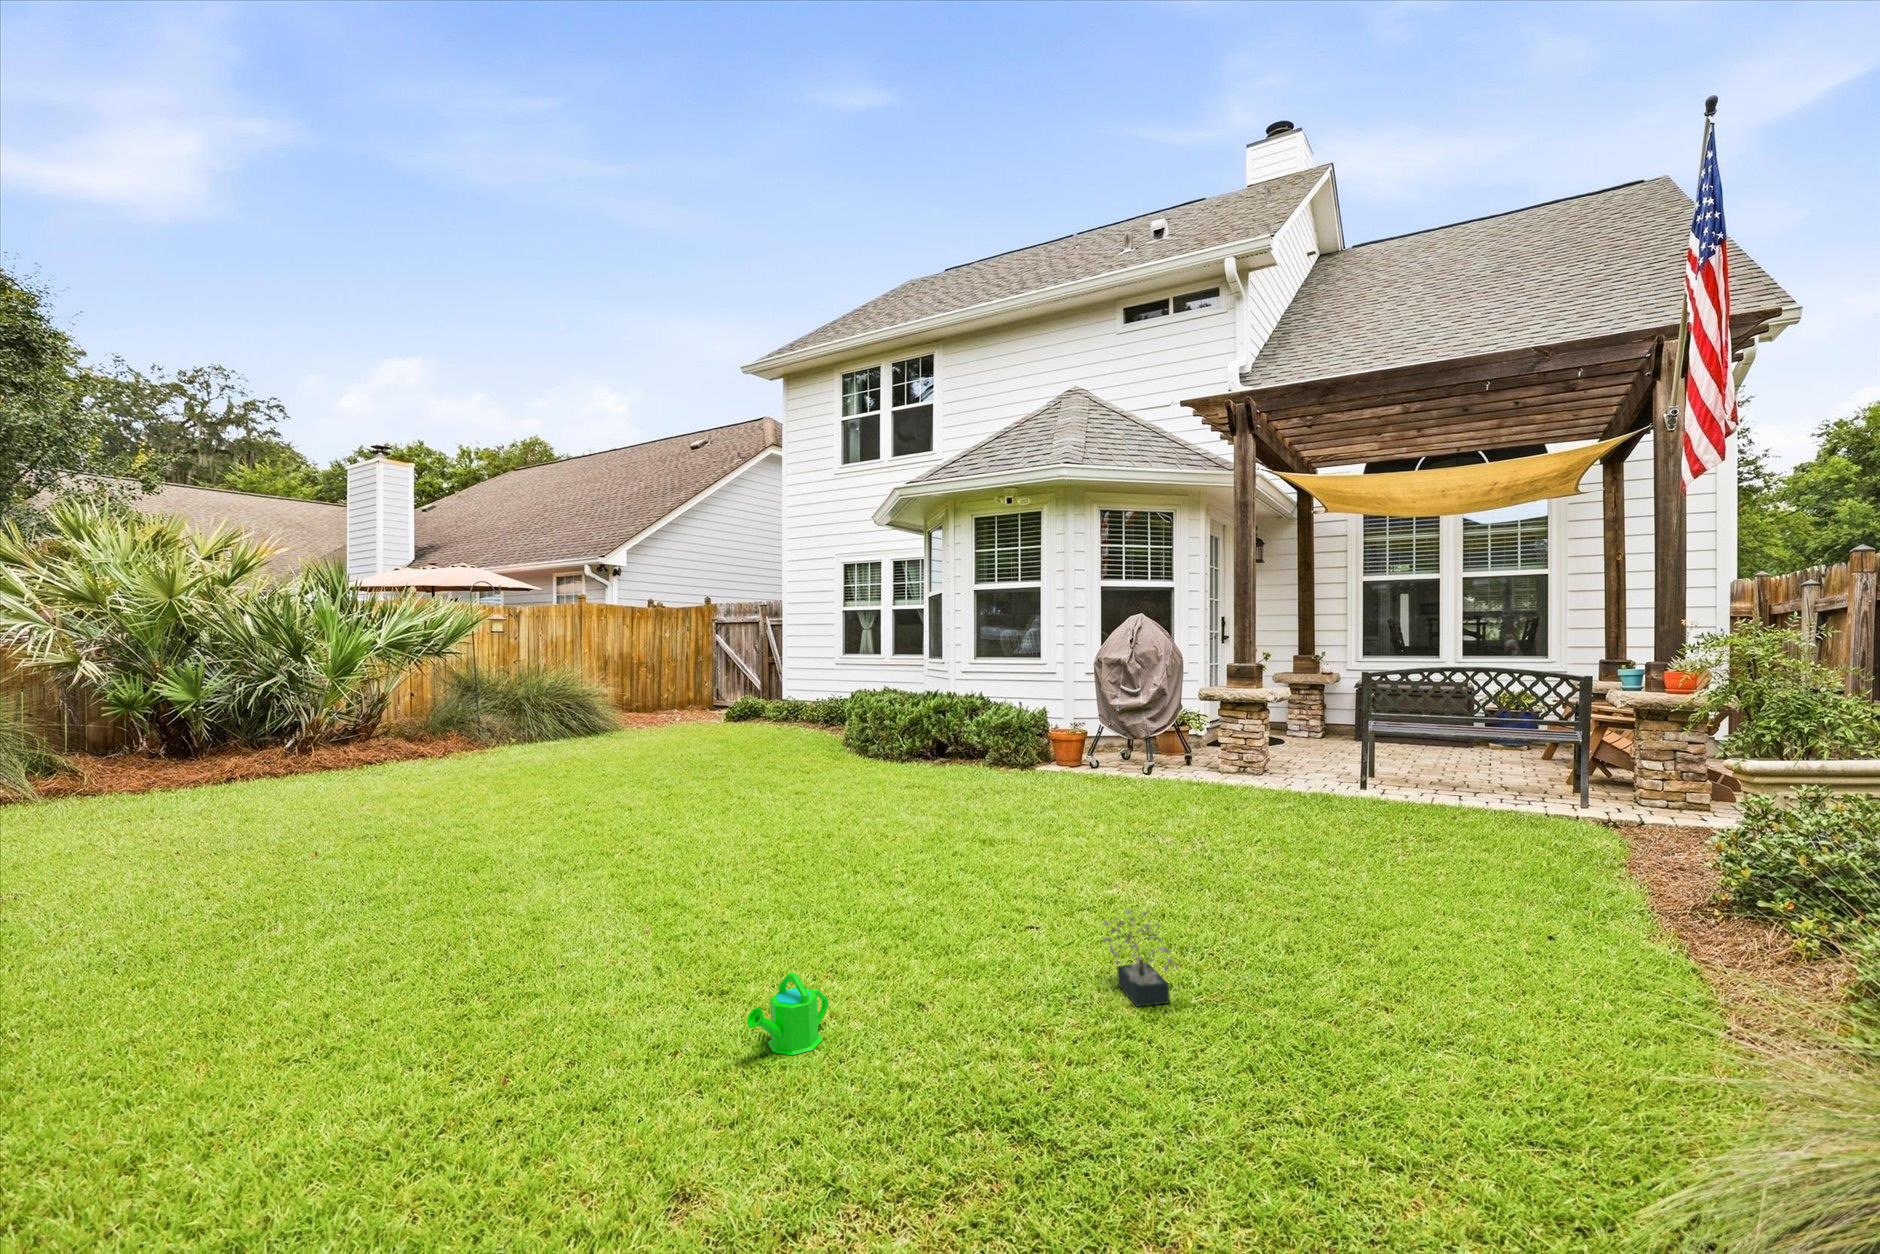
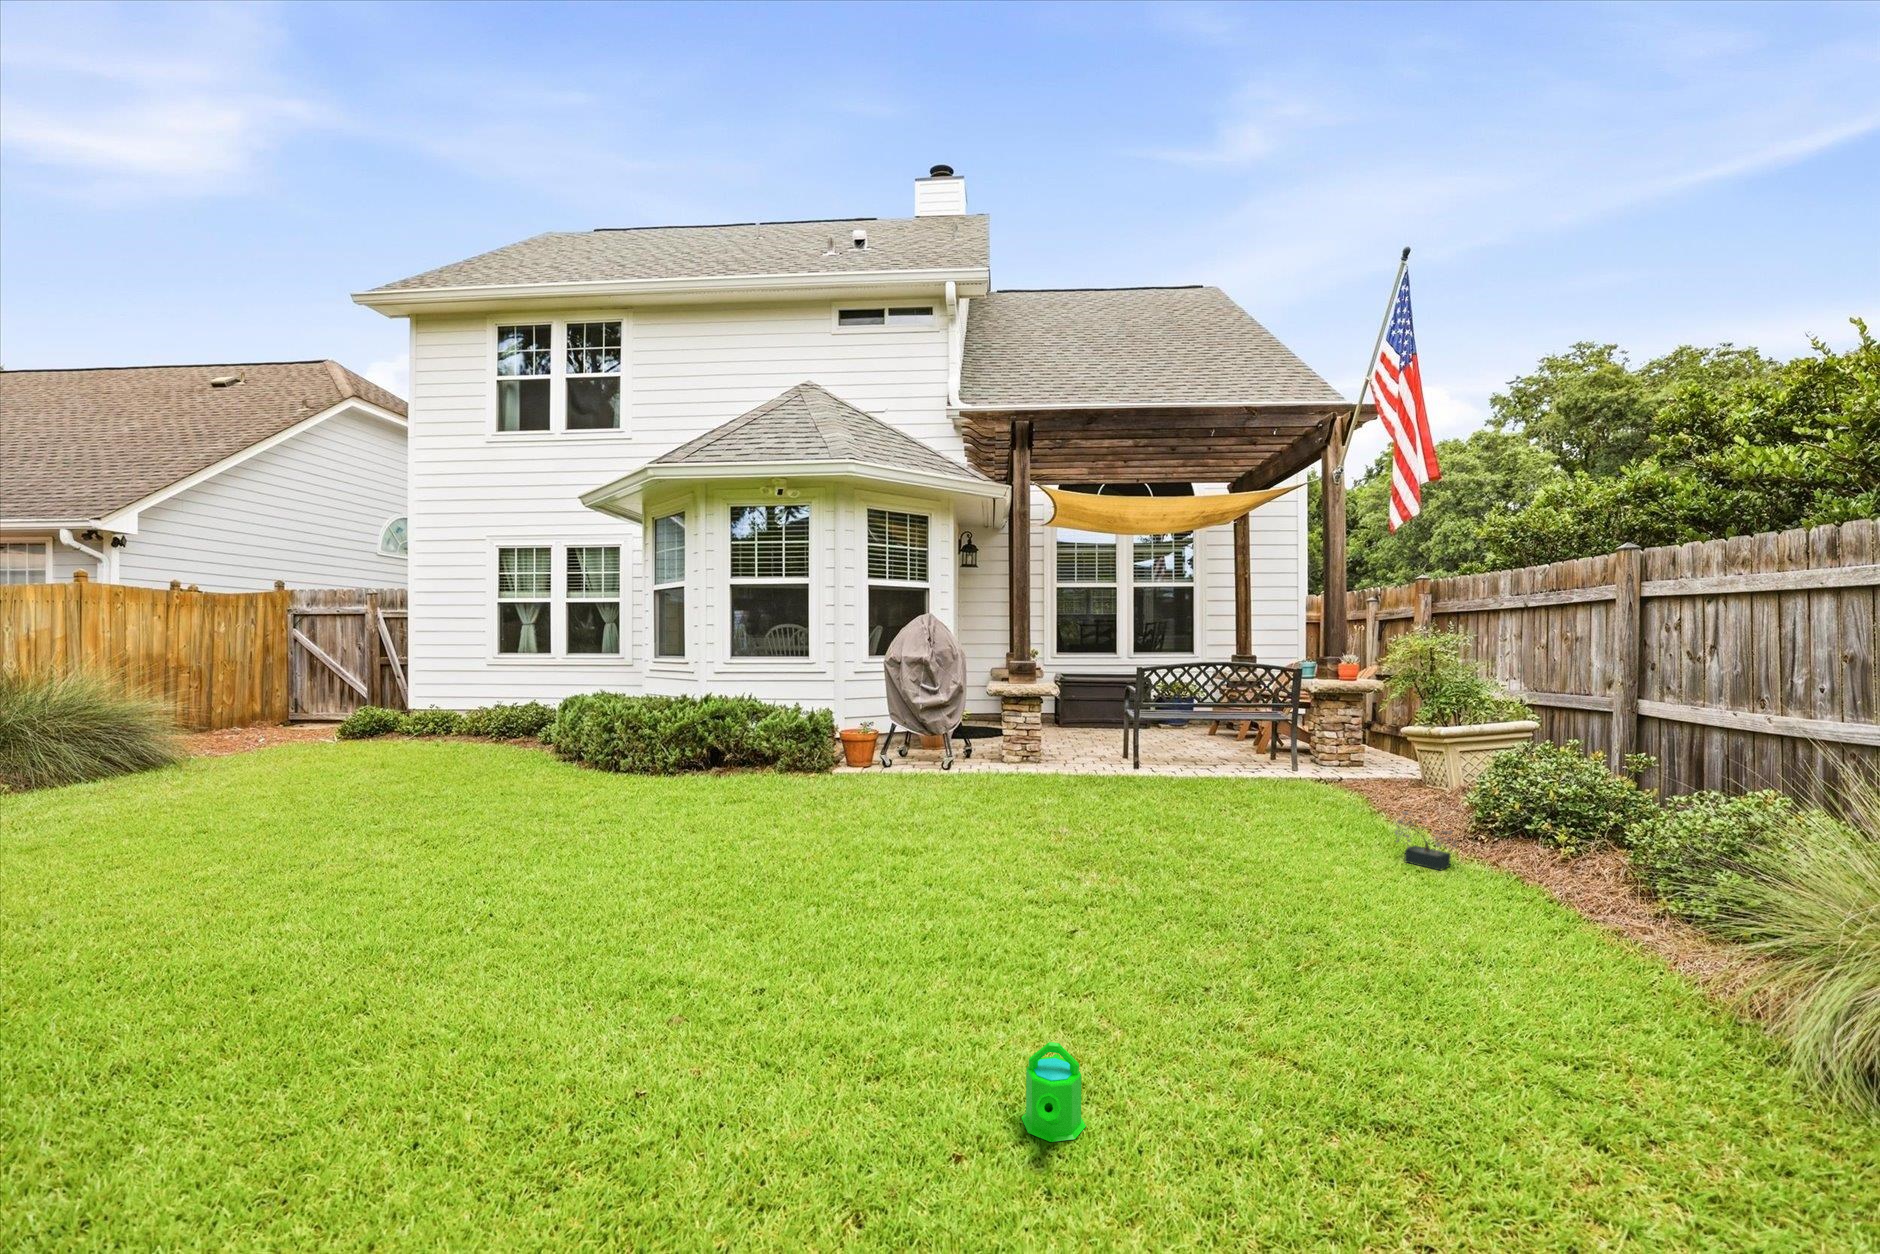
decorative plant: present [1104,910,1177,1007] -> present [1395,811,1456,870]

